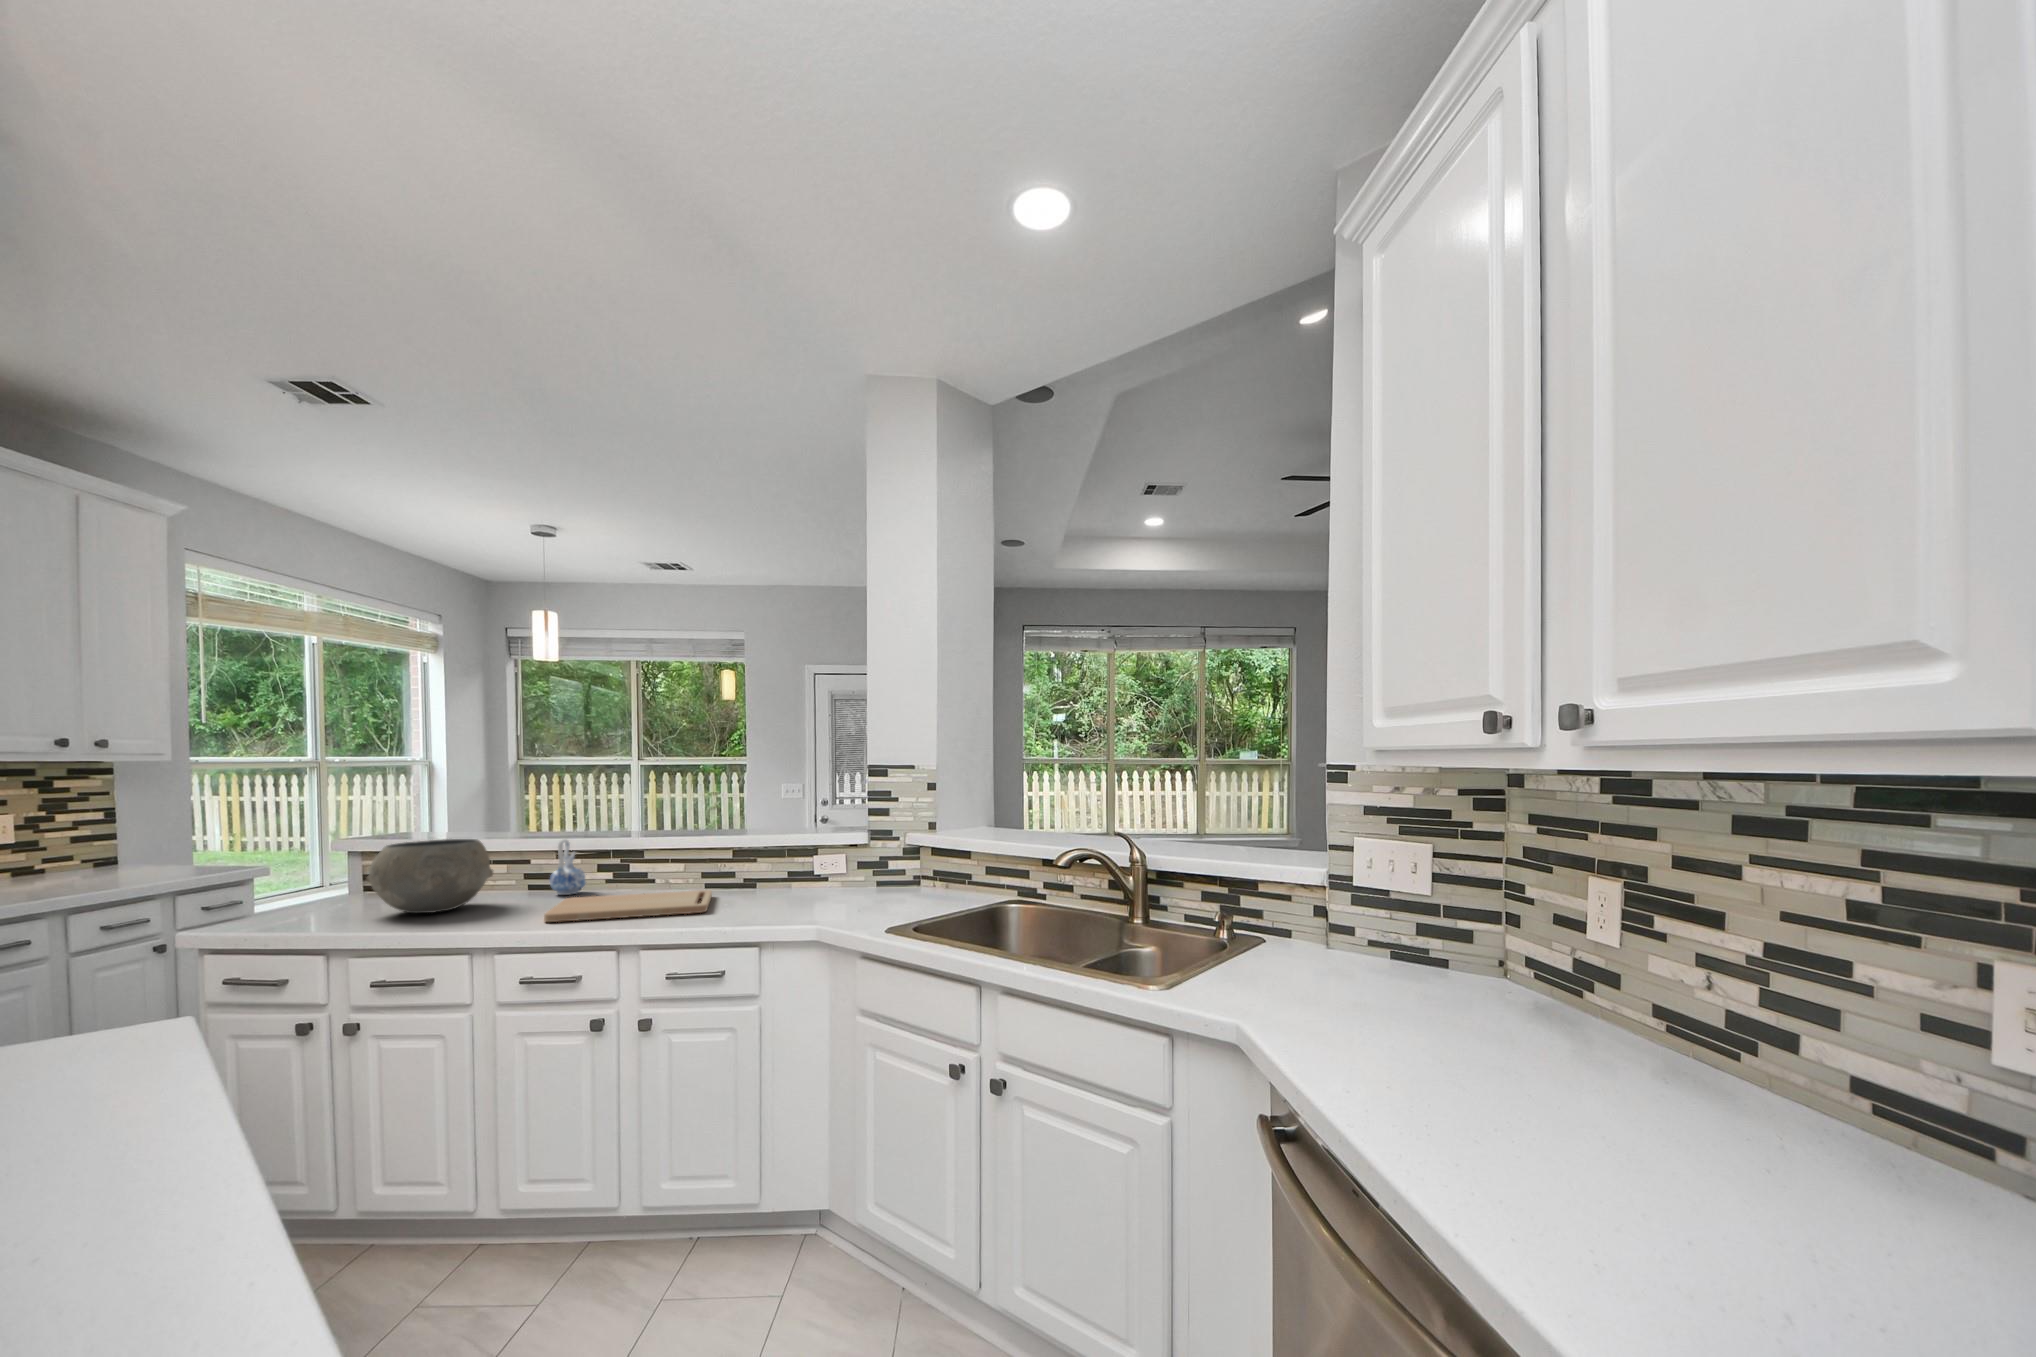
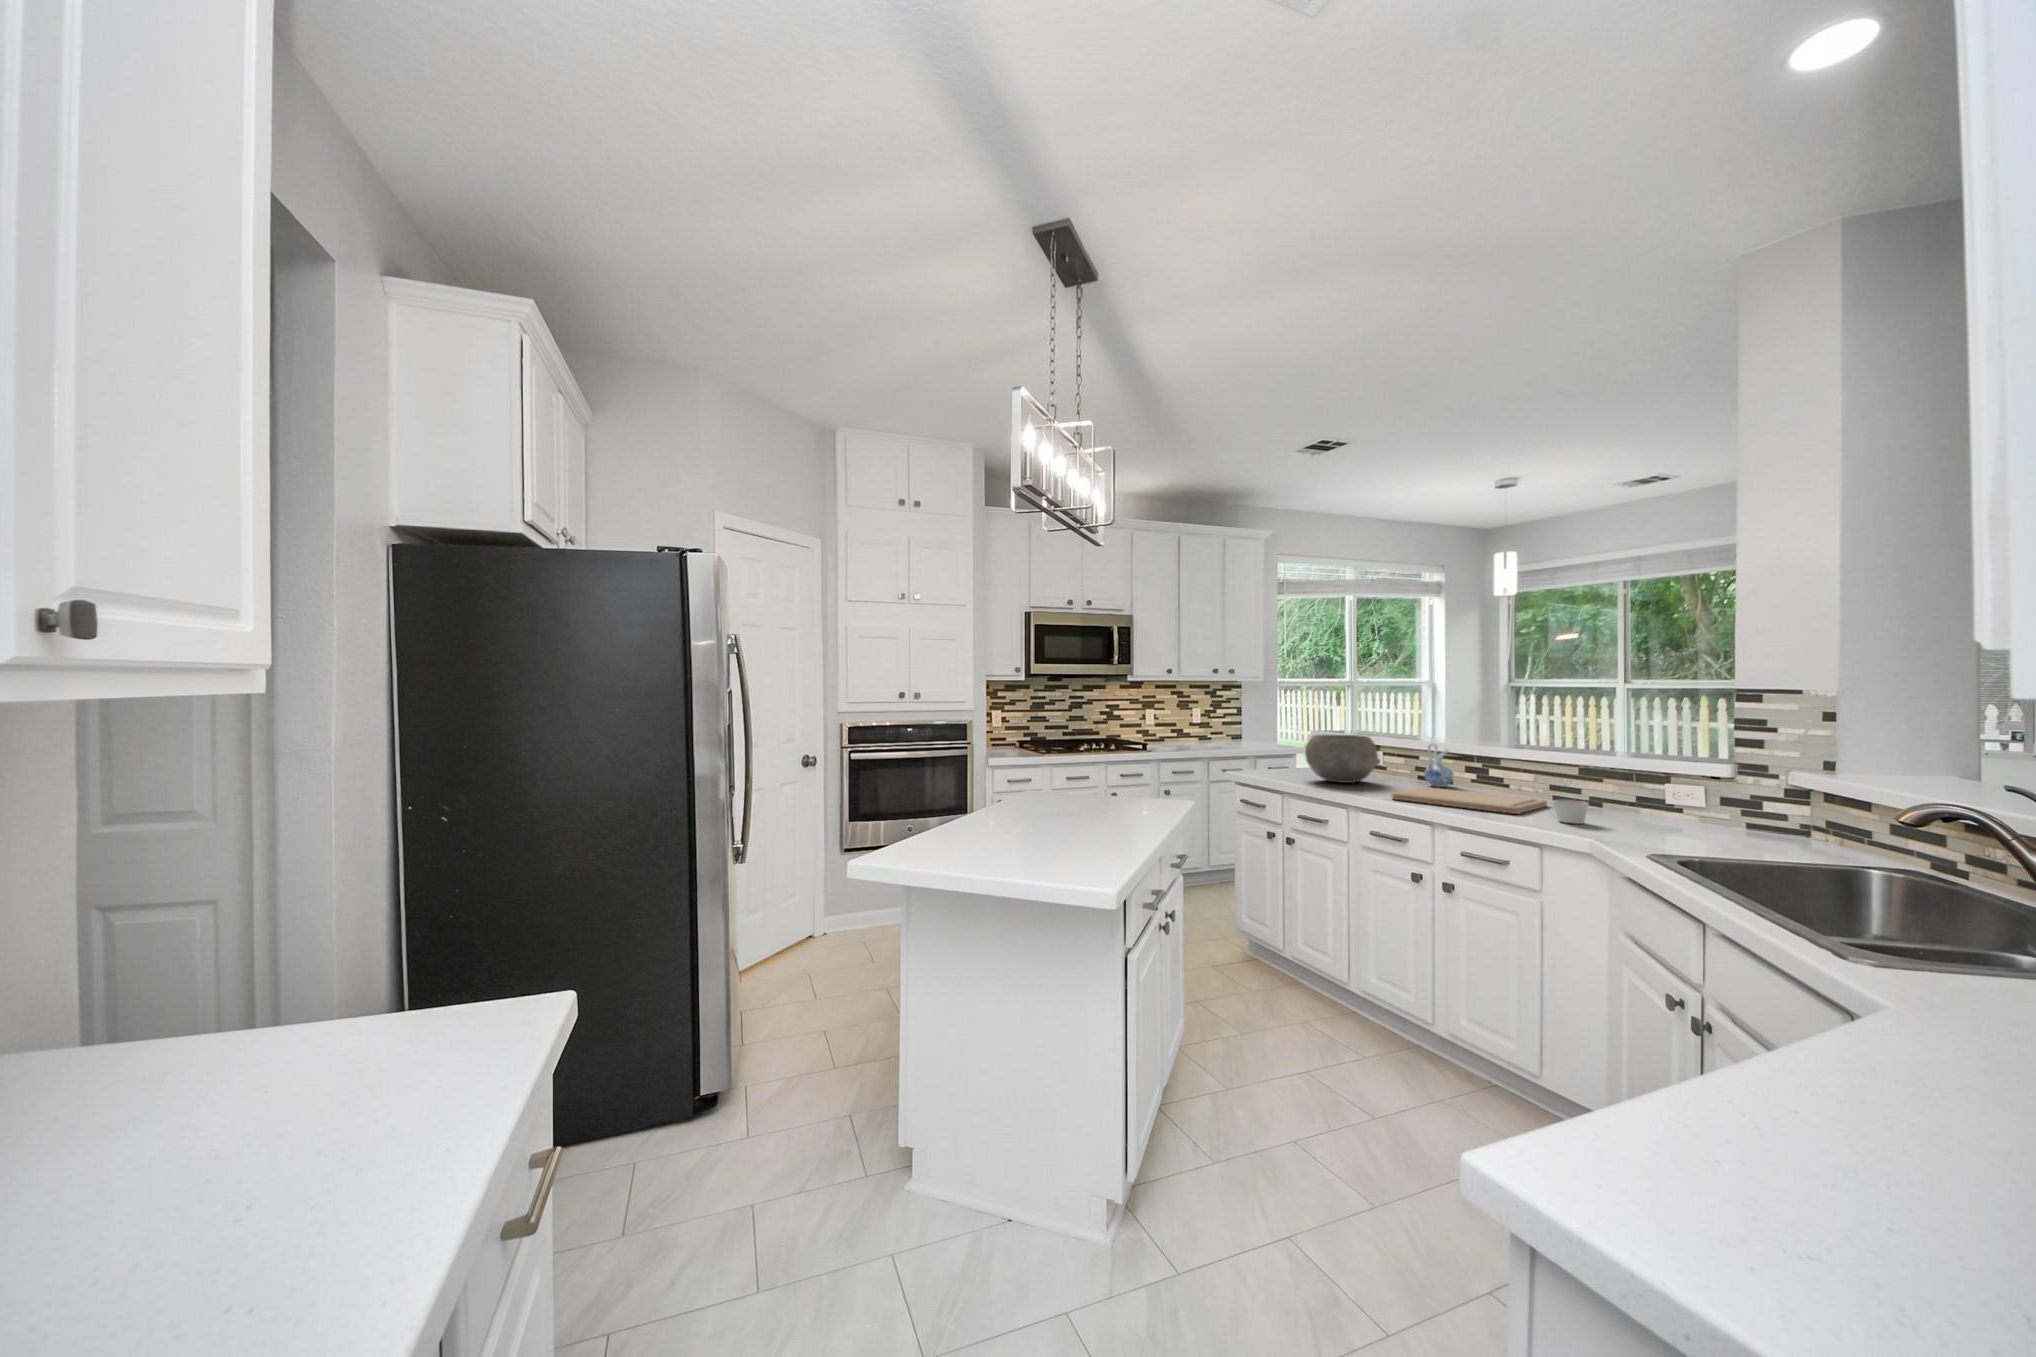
candle: none [746,886,779,912] -> present [1554,800,1588,824]

